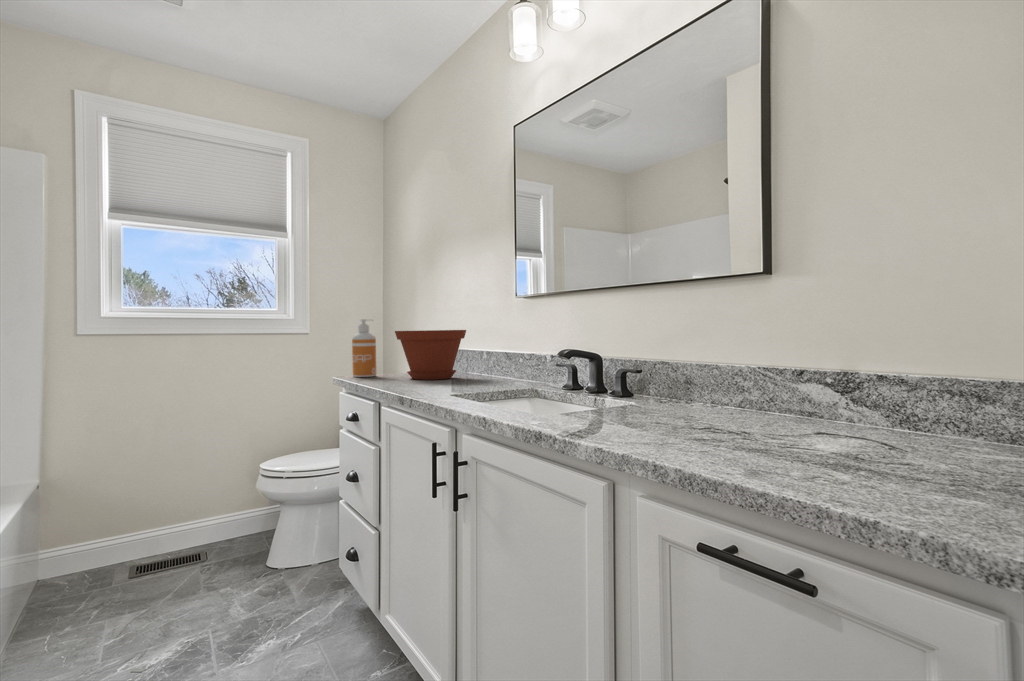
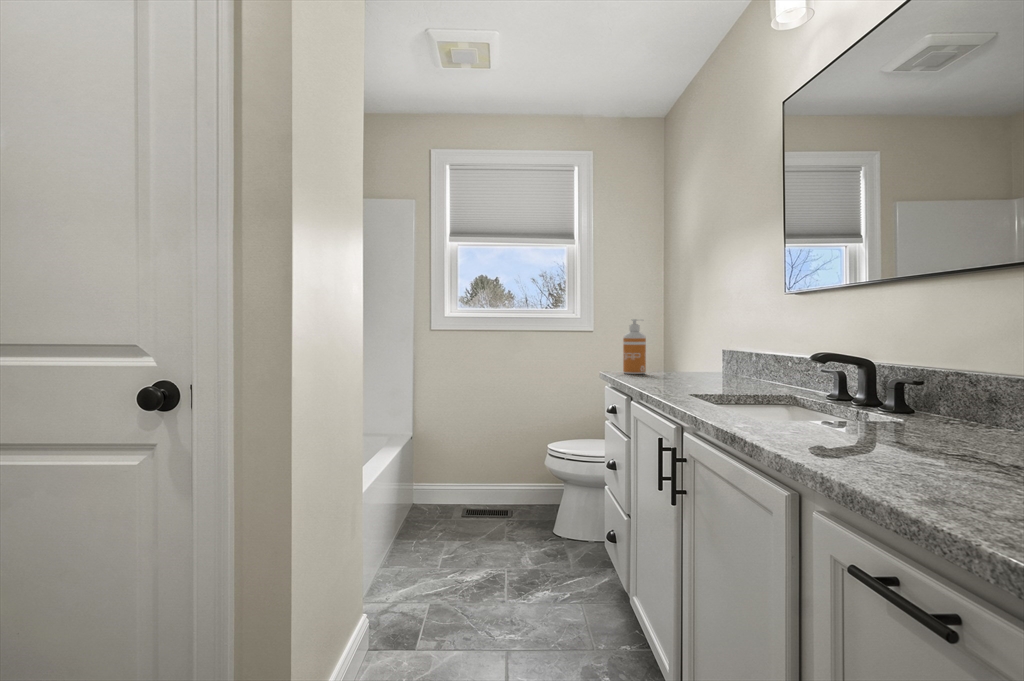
plant pot: present [395,330,466,380] -> none [660,330,736,380]

